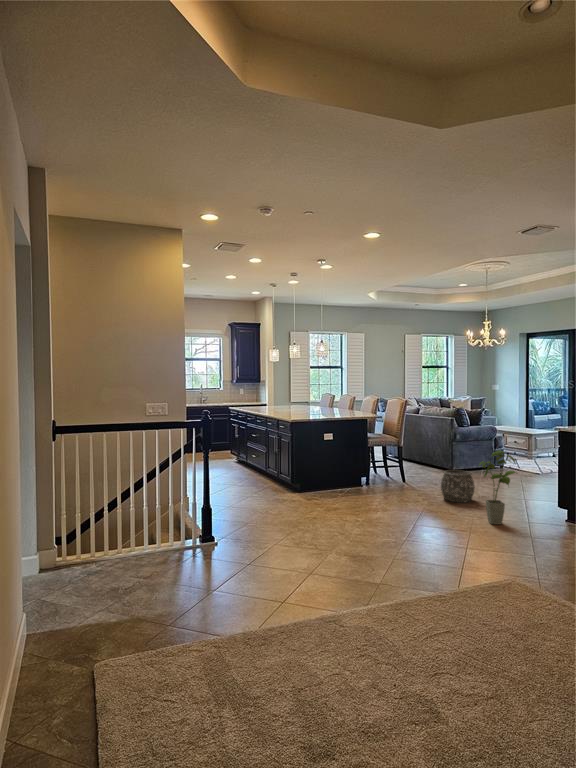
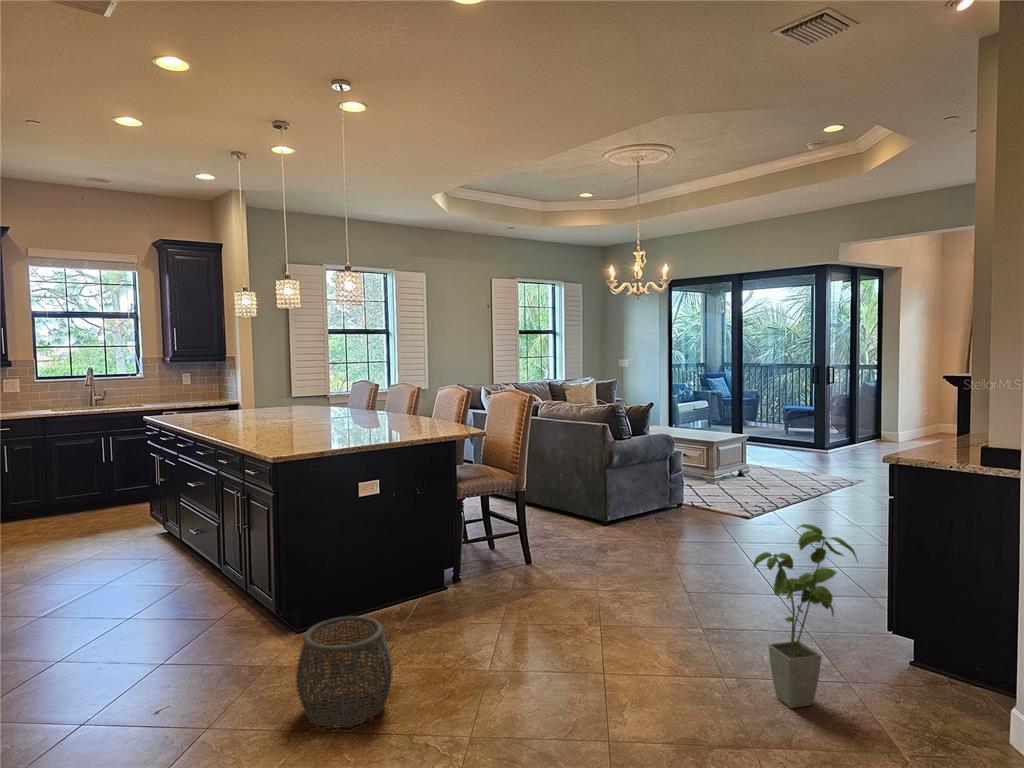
woven basket: present [441,470,475,502] -> present [296,616,393,729]

